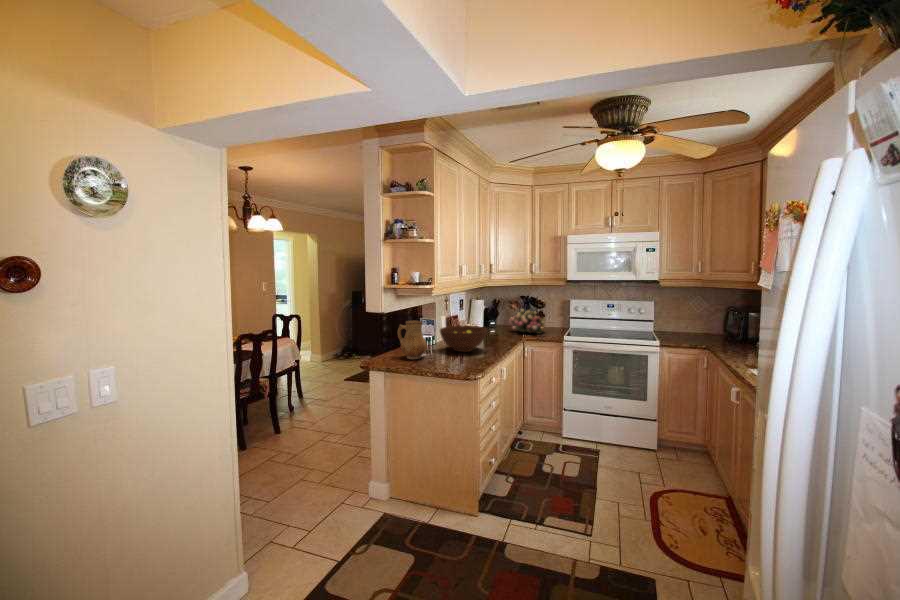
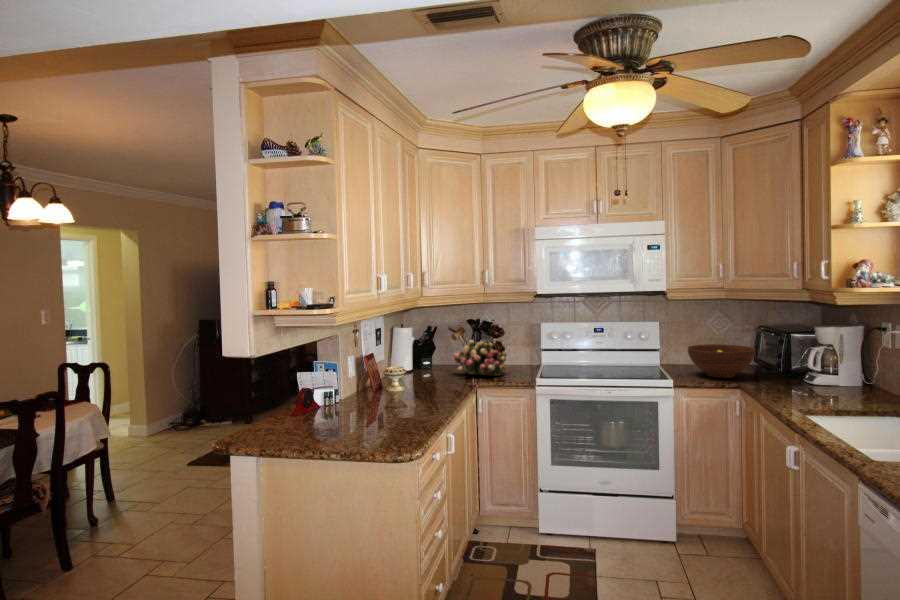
ceramic pitcher: present [398,321,427,359] -> none [277,367,327,432]
fruit bowl: present [440,326,487,352] -> present [688,344,755,378]

